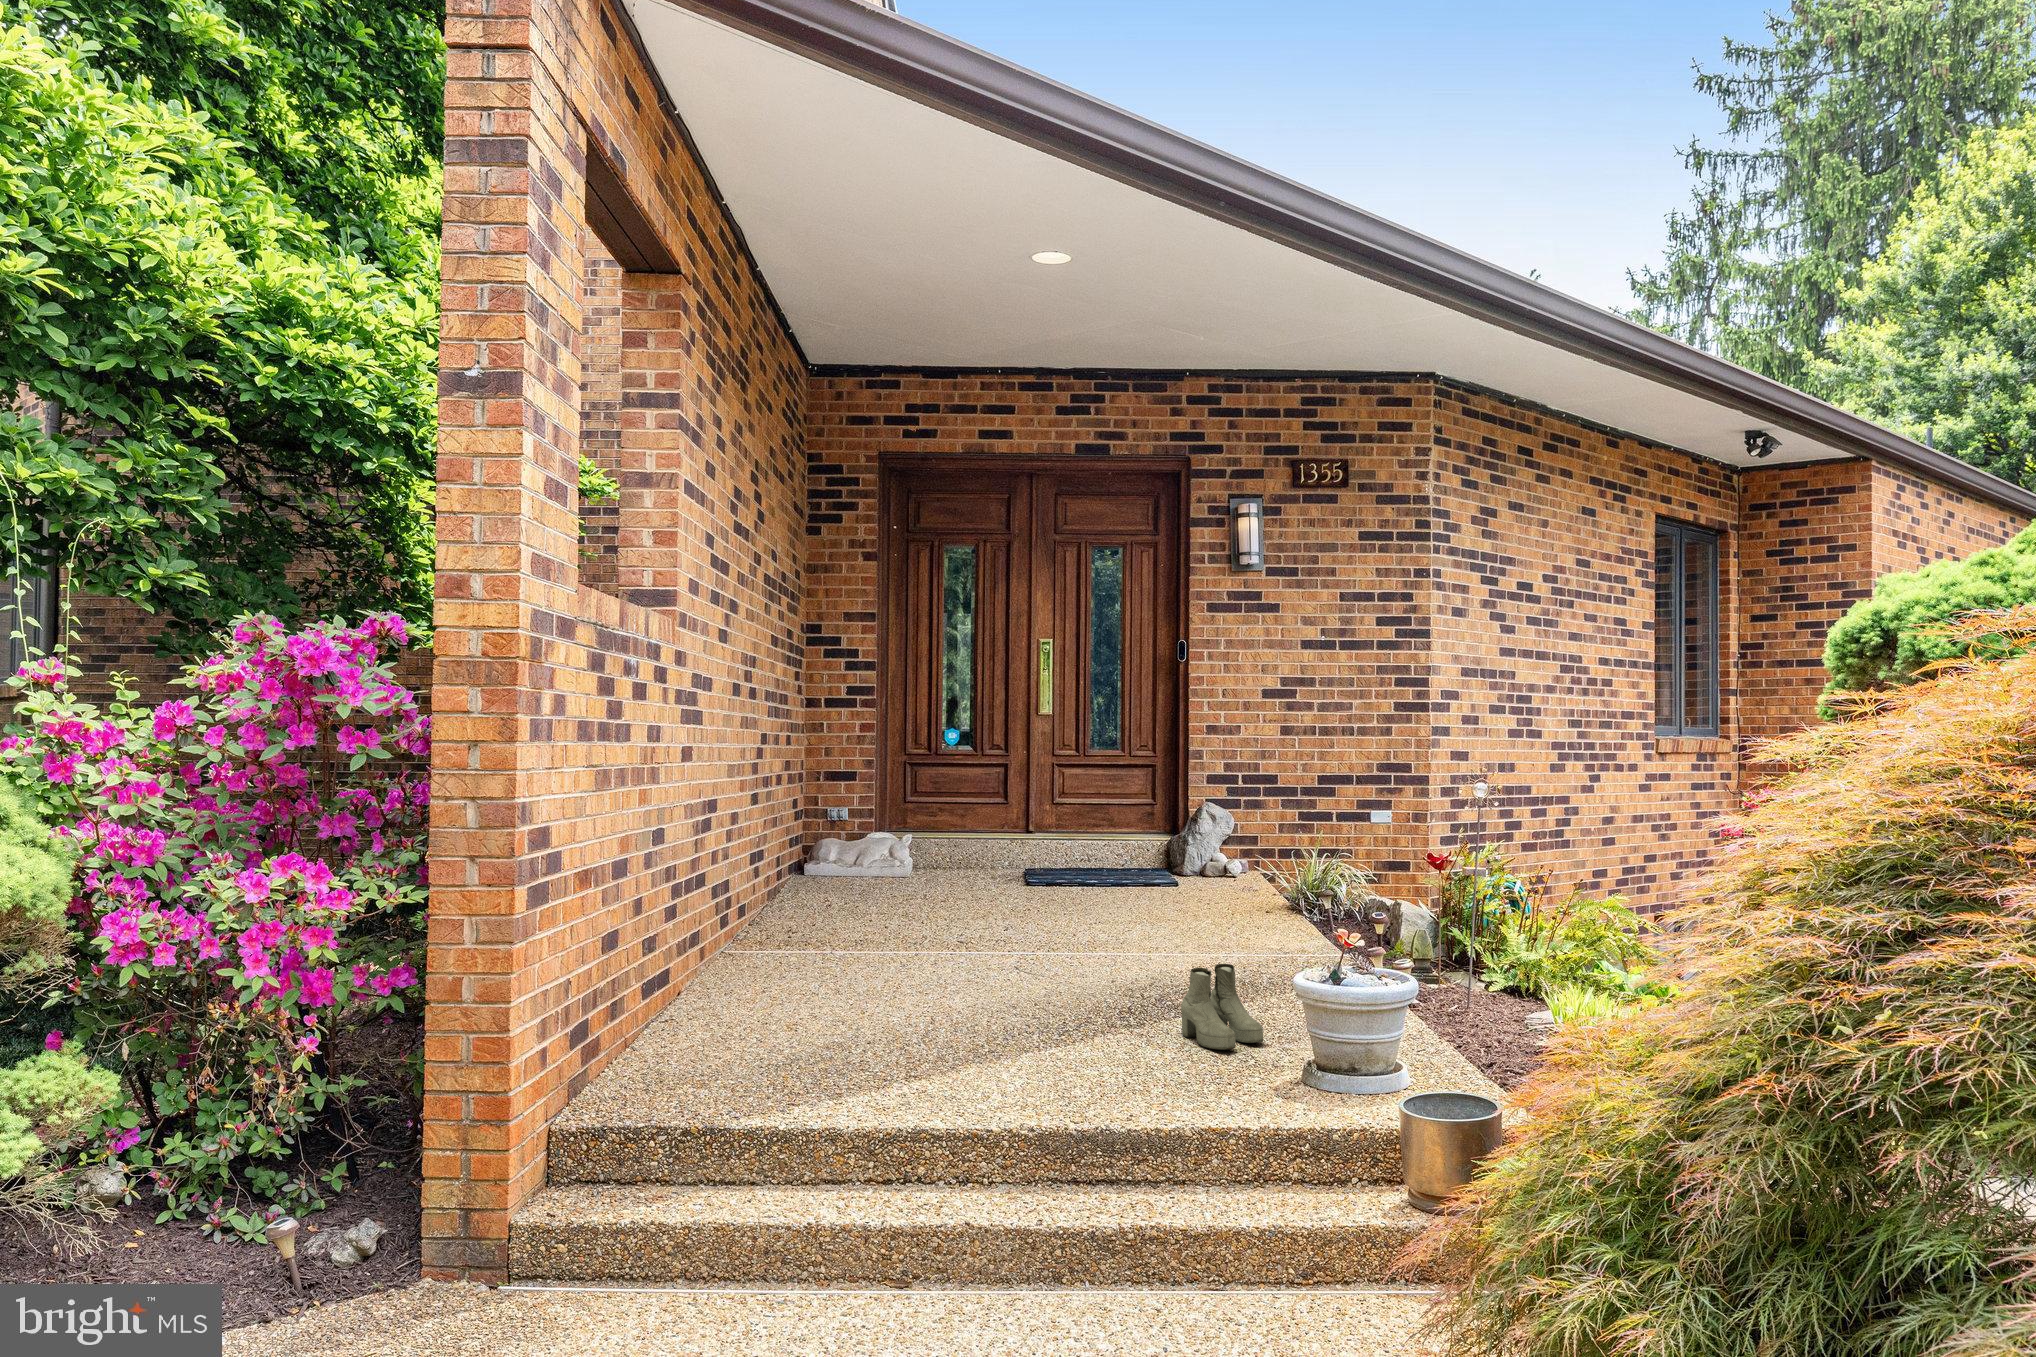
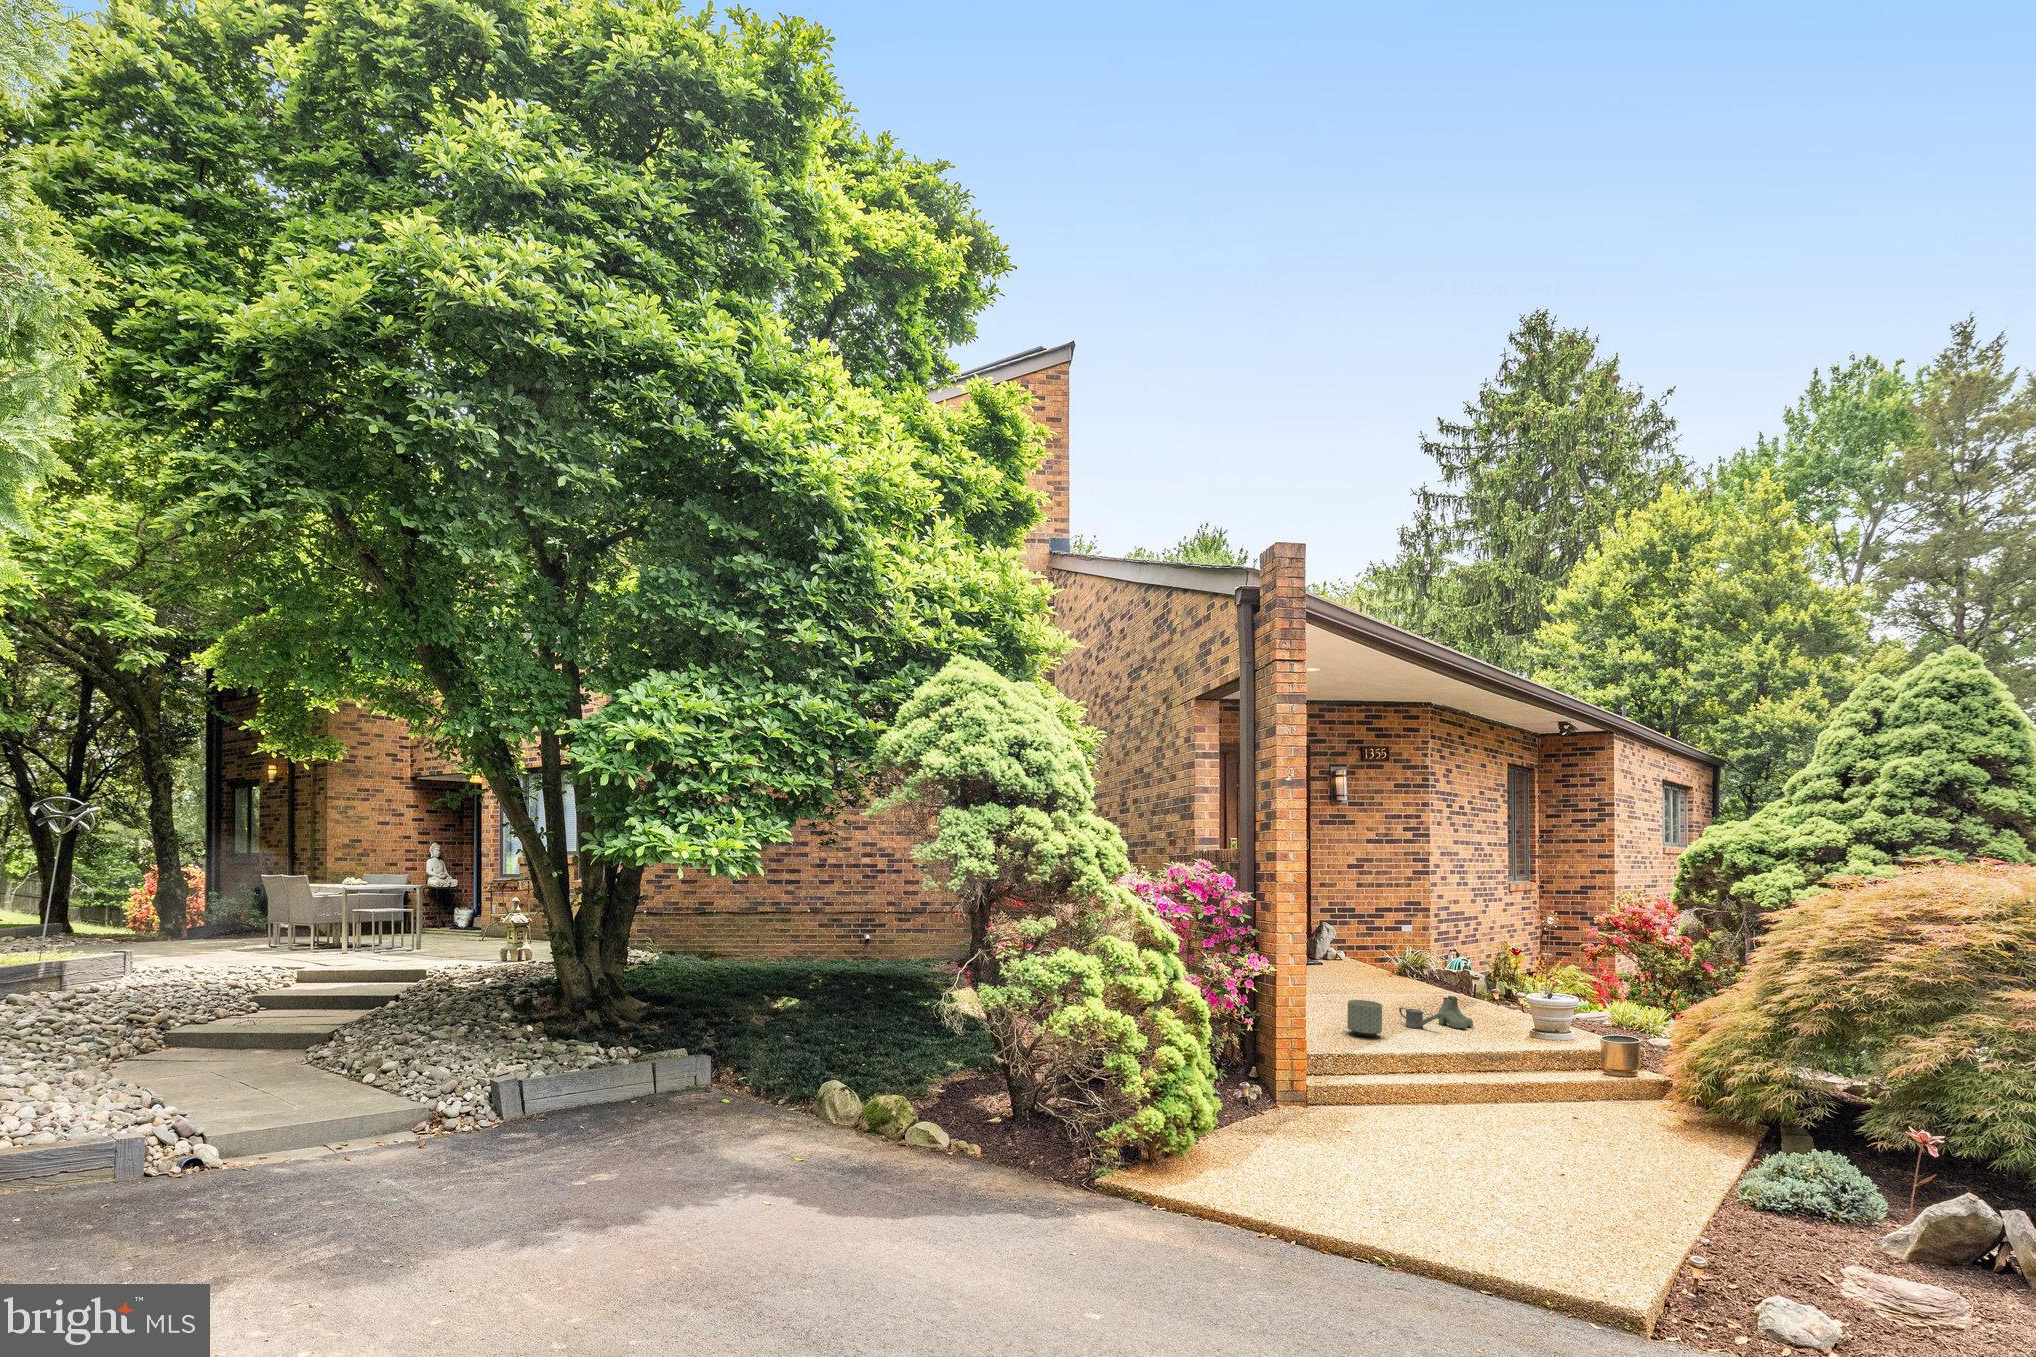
planter: none [858,976,946,1075] -> present [1347,1000,1382,1037]
watering can: none [1075,992,1137,1049] -> present [1399,1007,1440,1029]

